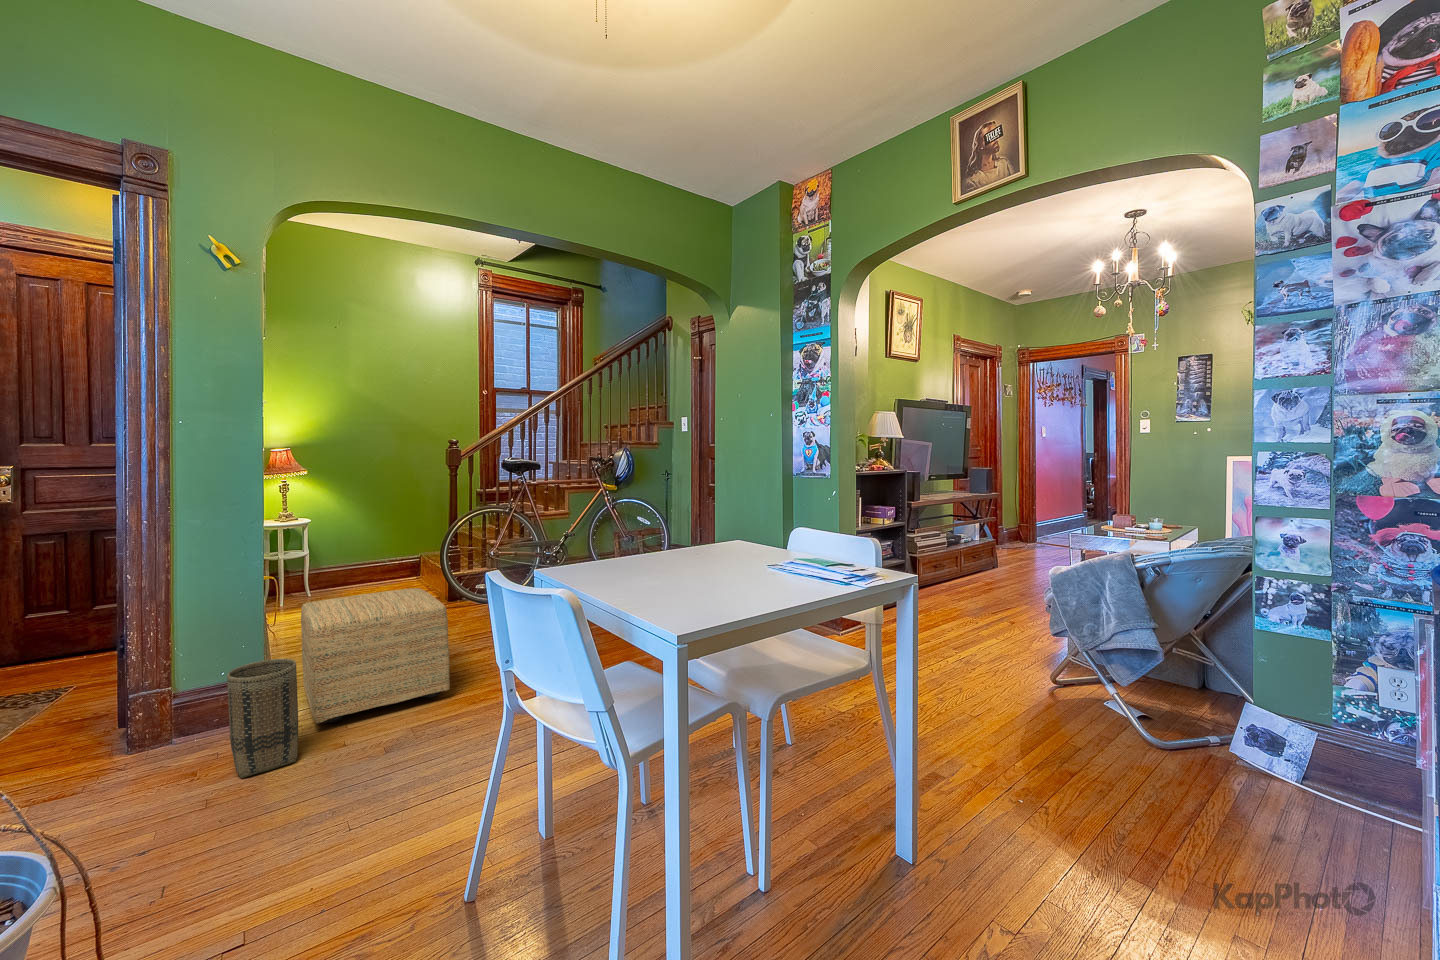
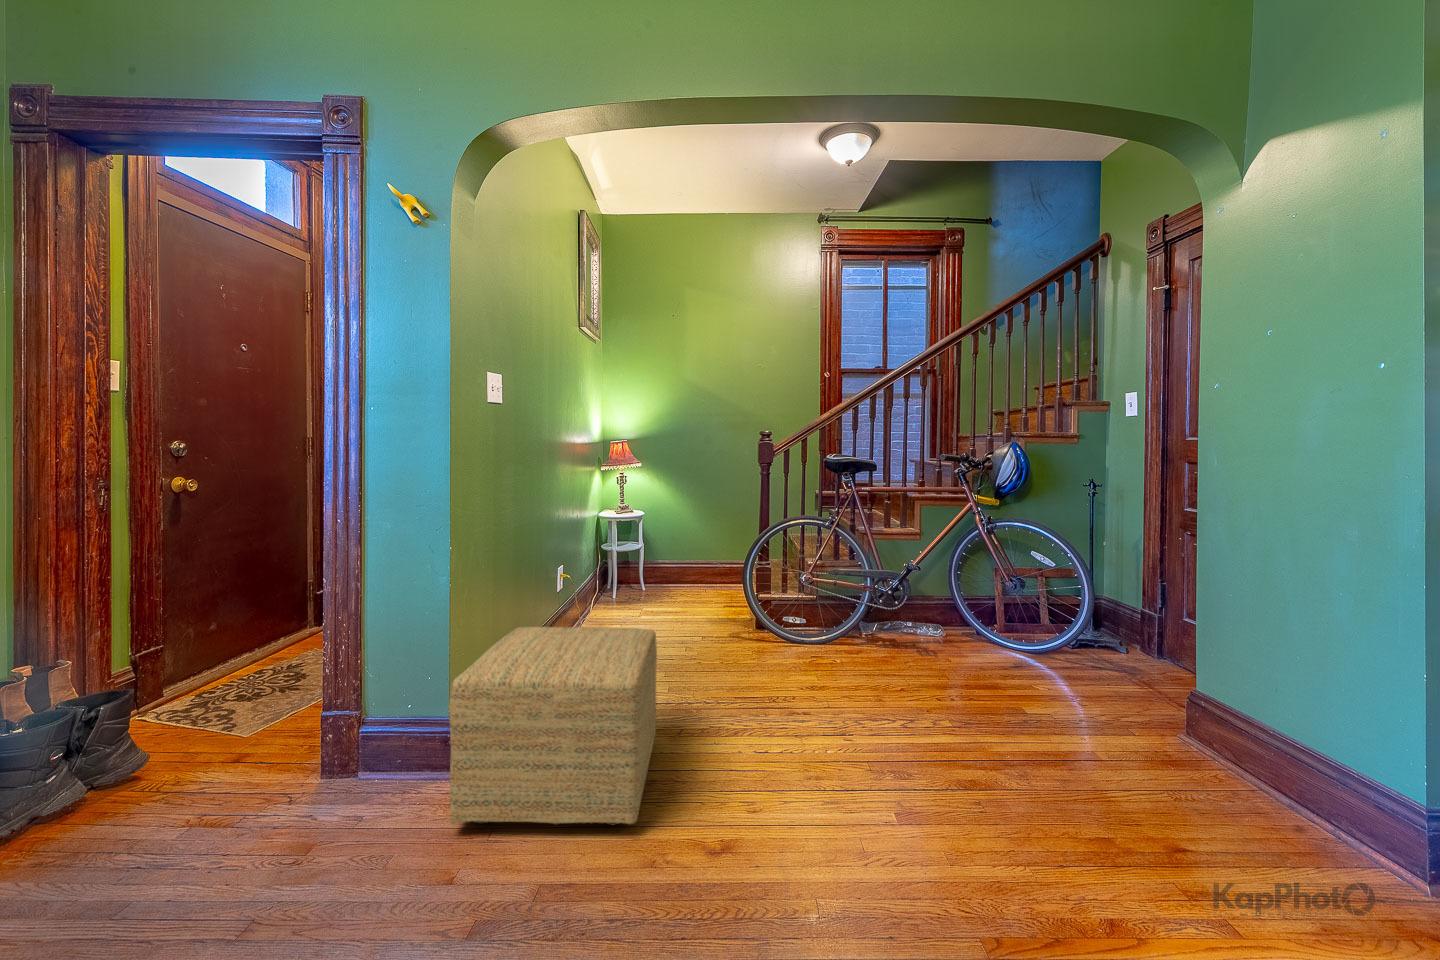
basket: present [227,659,298,778] -> none [303,720,405,902]

